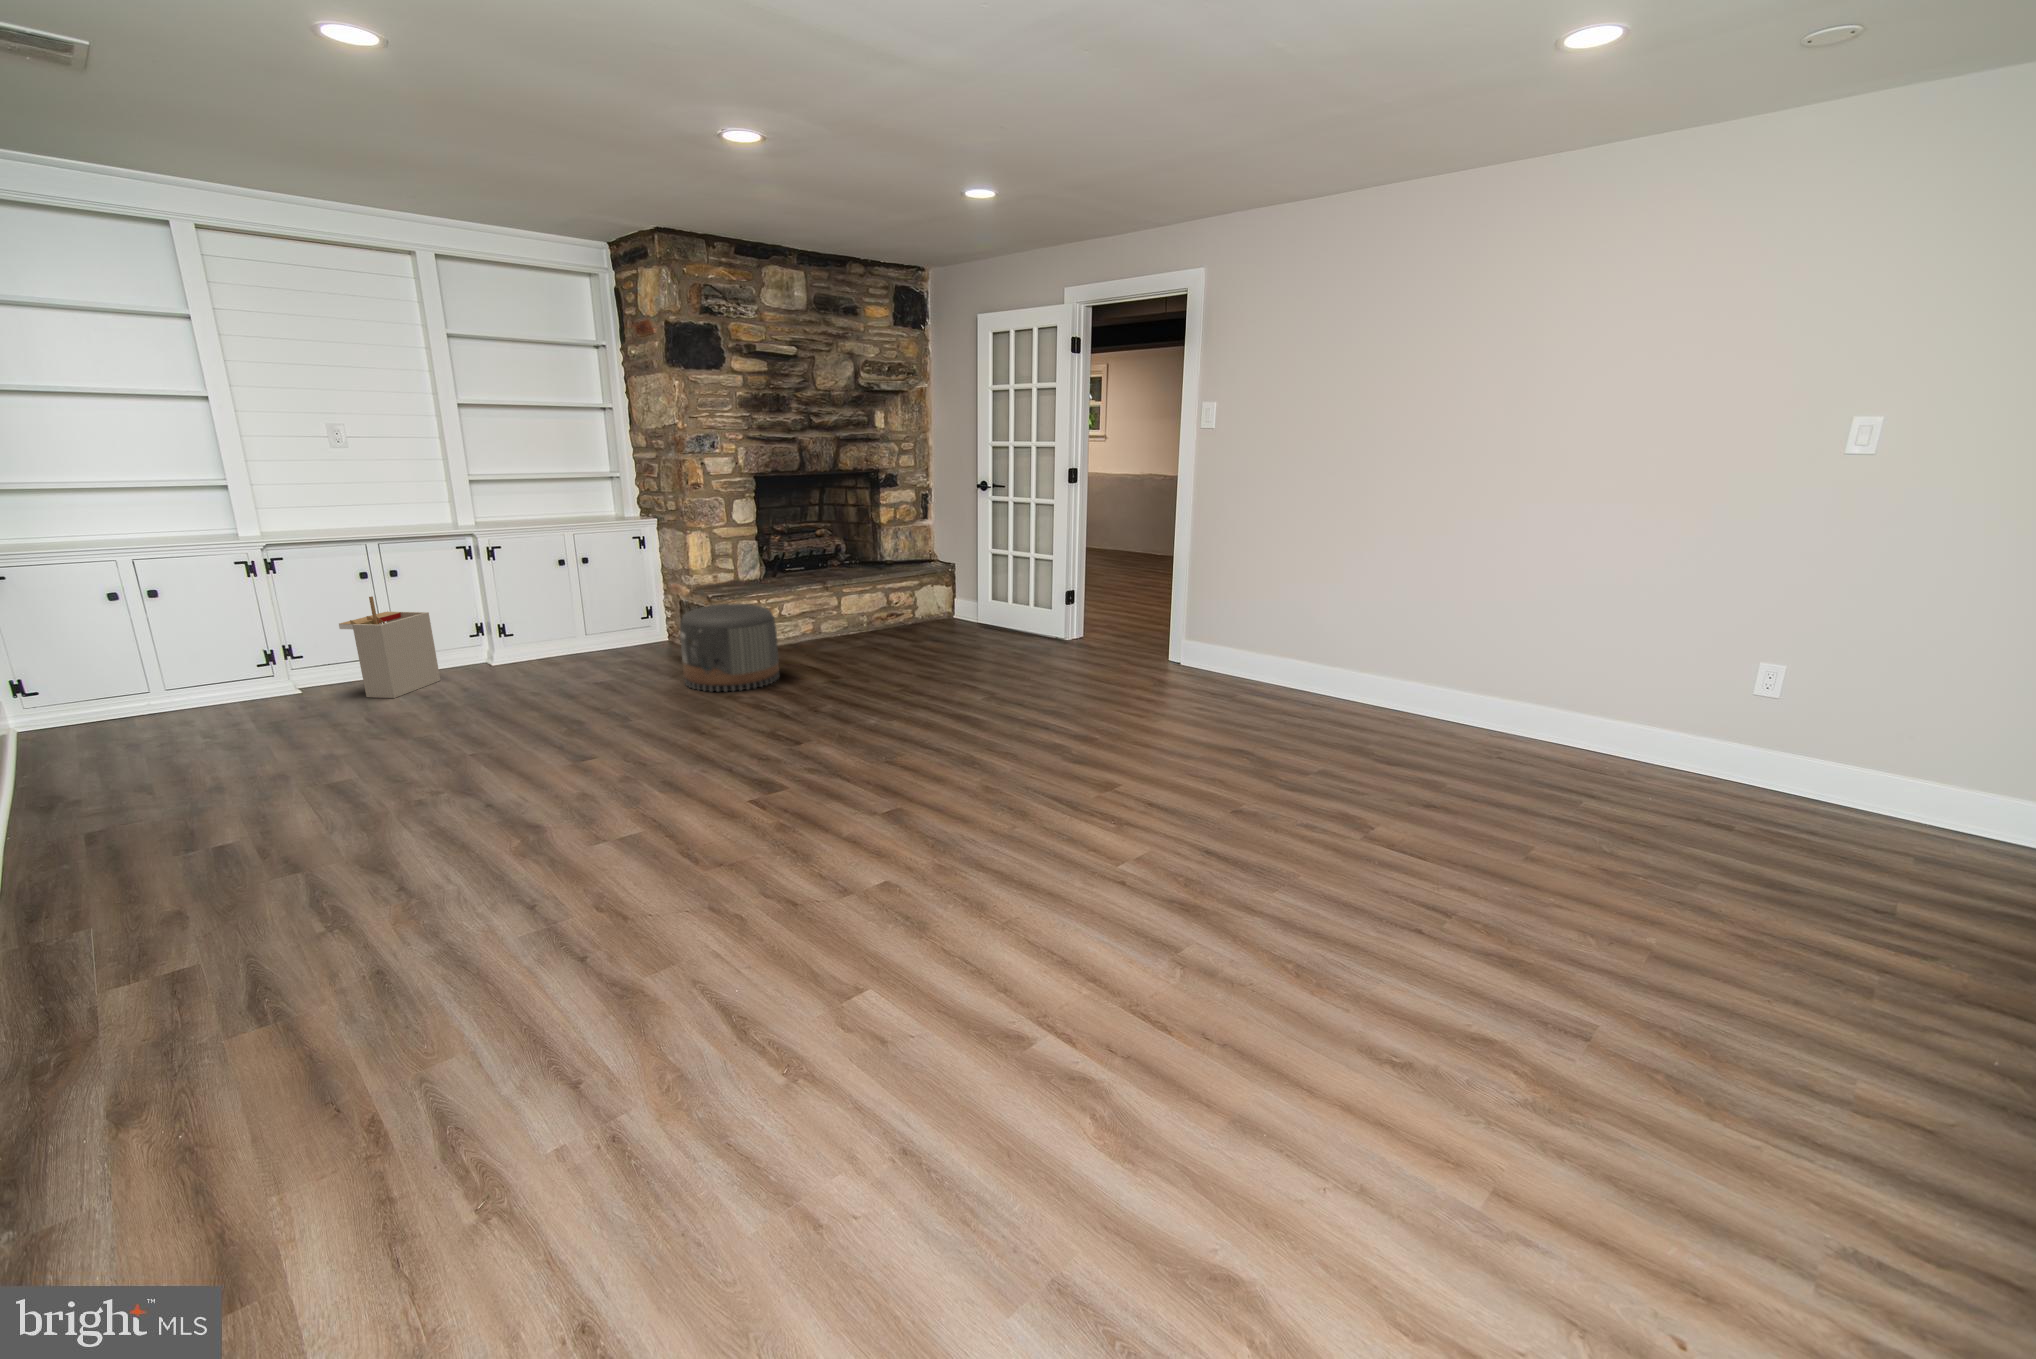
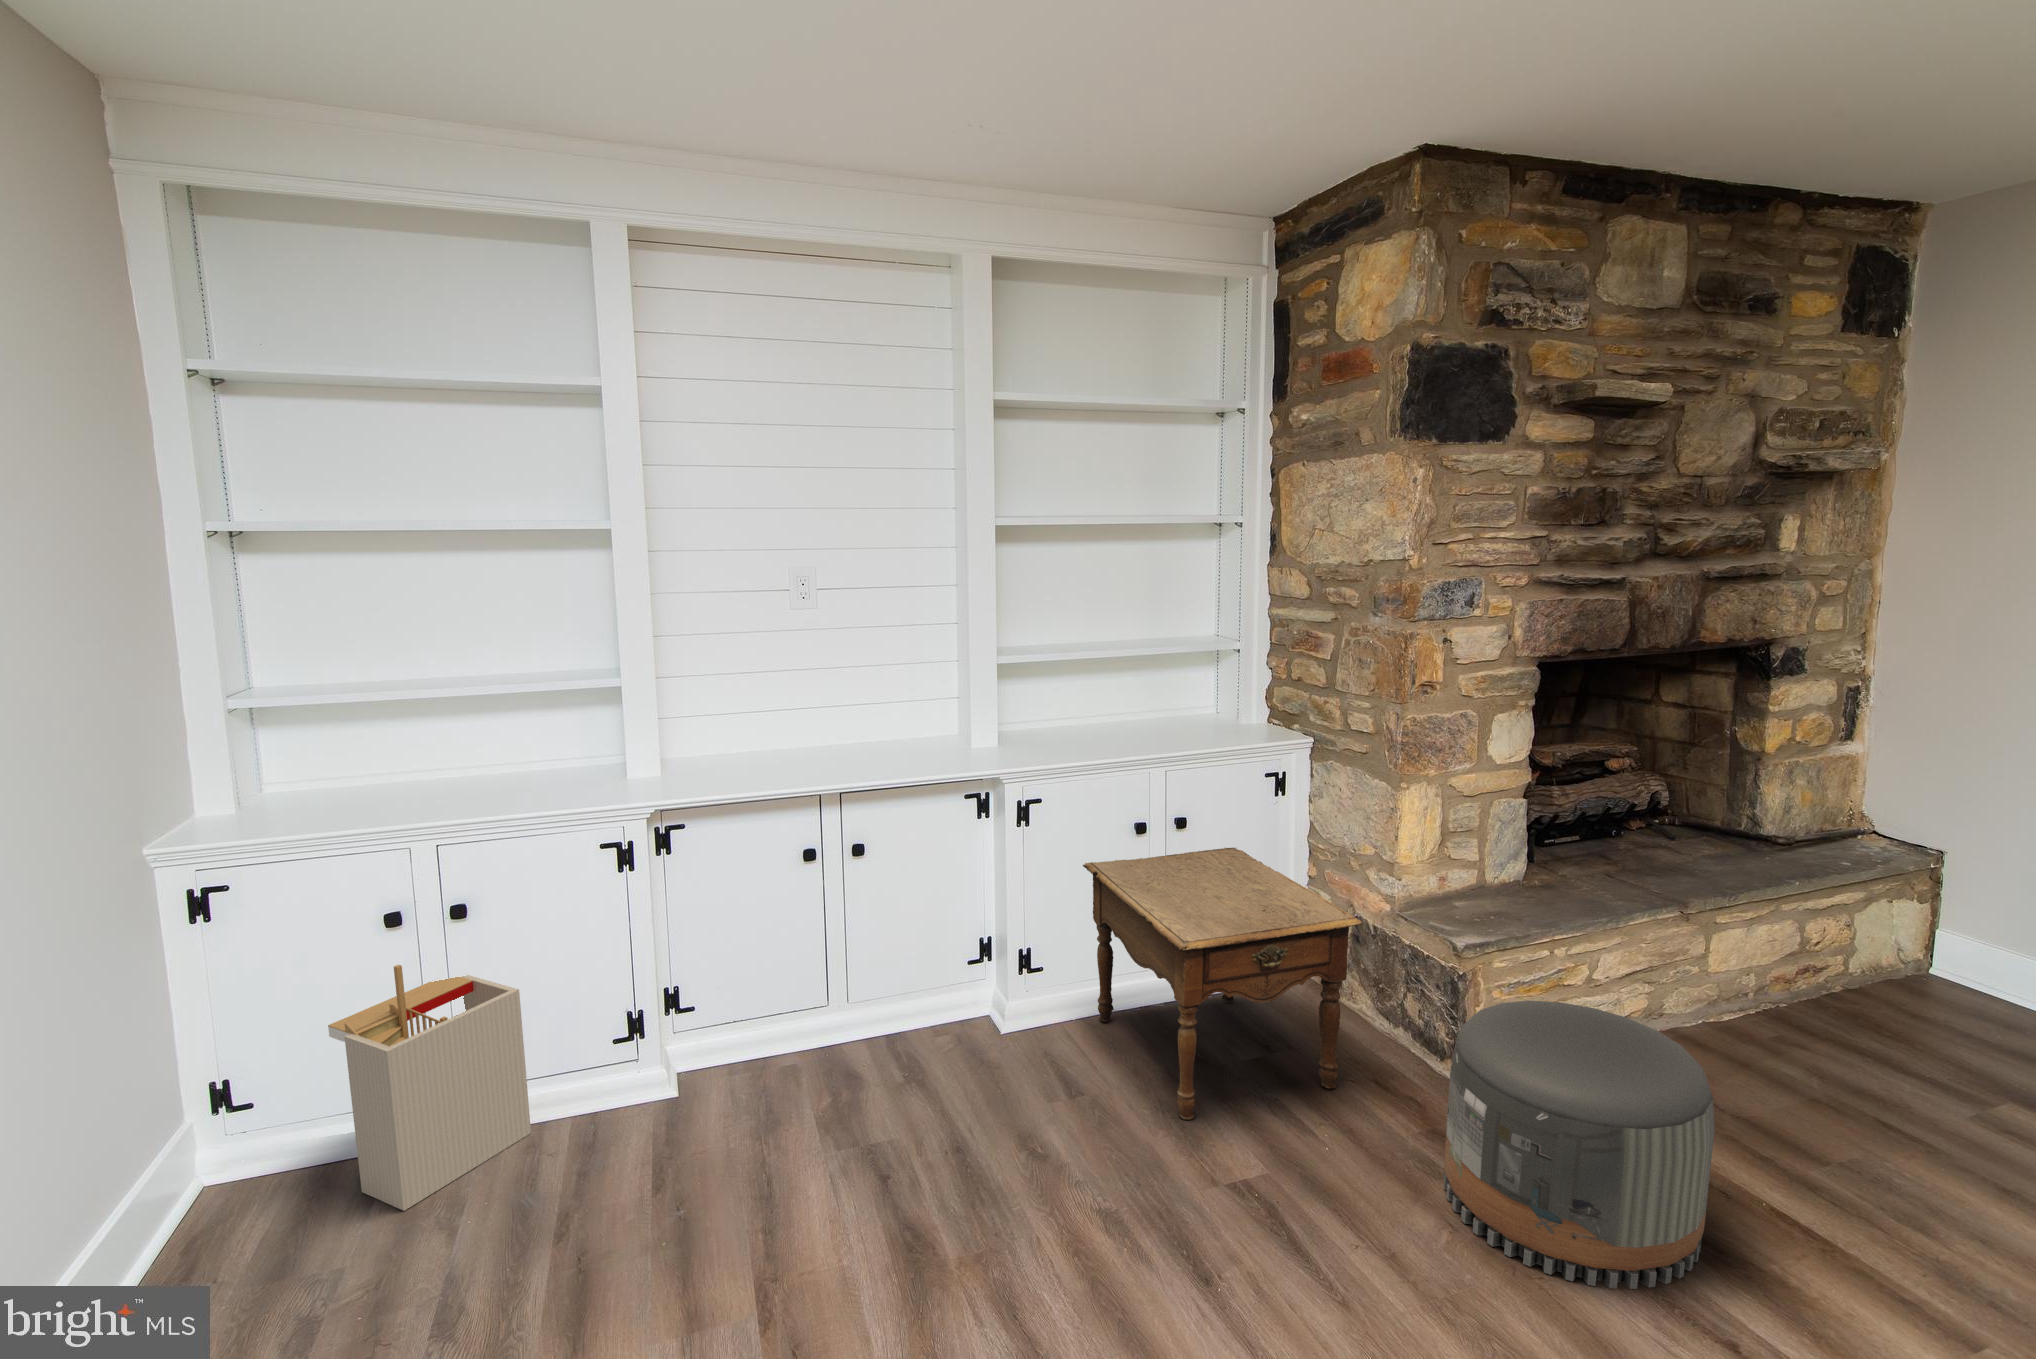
side table: none [525,572,658,679] -> present [1083,848,1363,1119]
storage bin: present [339,596,440,698] -> present [328,965,531,1211]

